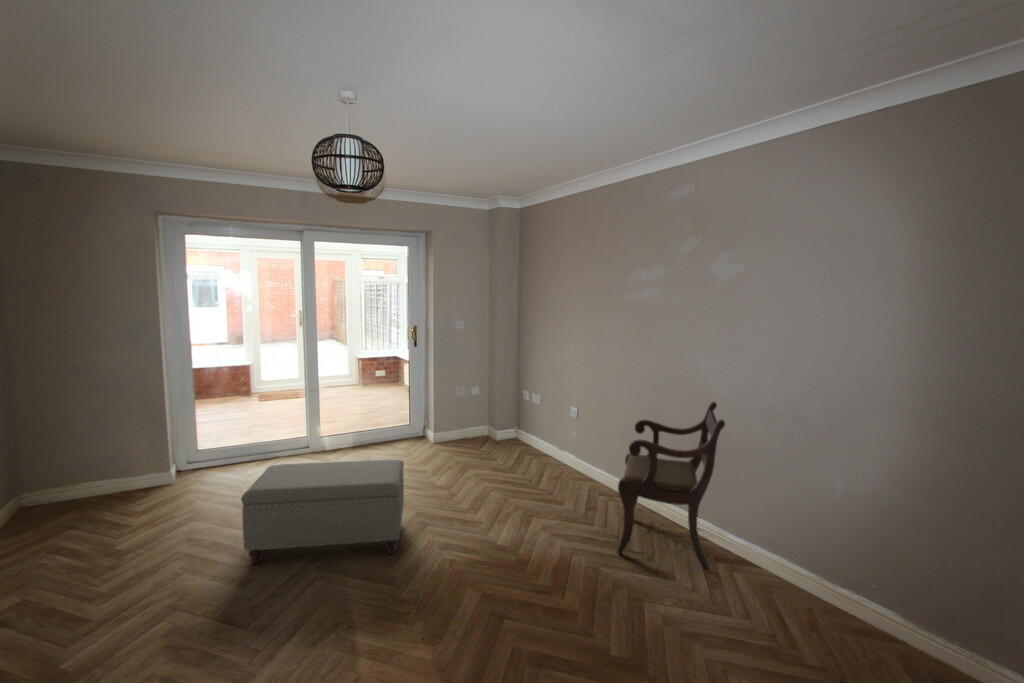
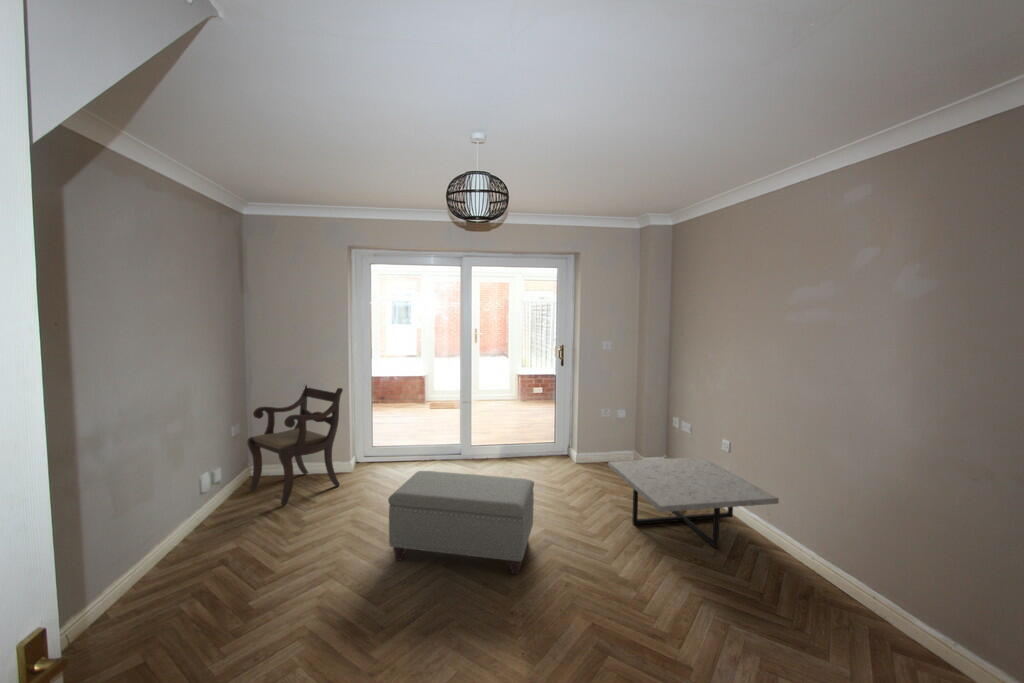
armchair: present [617,402,725,570] -> present [247,385,343,506]
coffee table: none [471,424,618,500] -> present [608,457,779,548]

